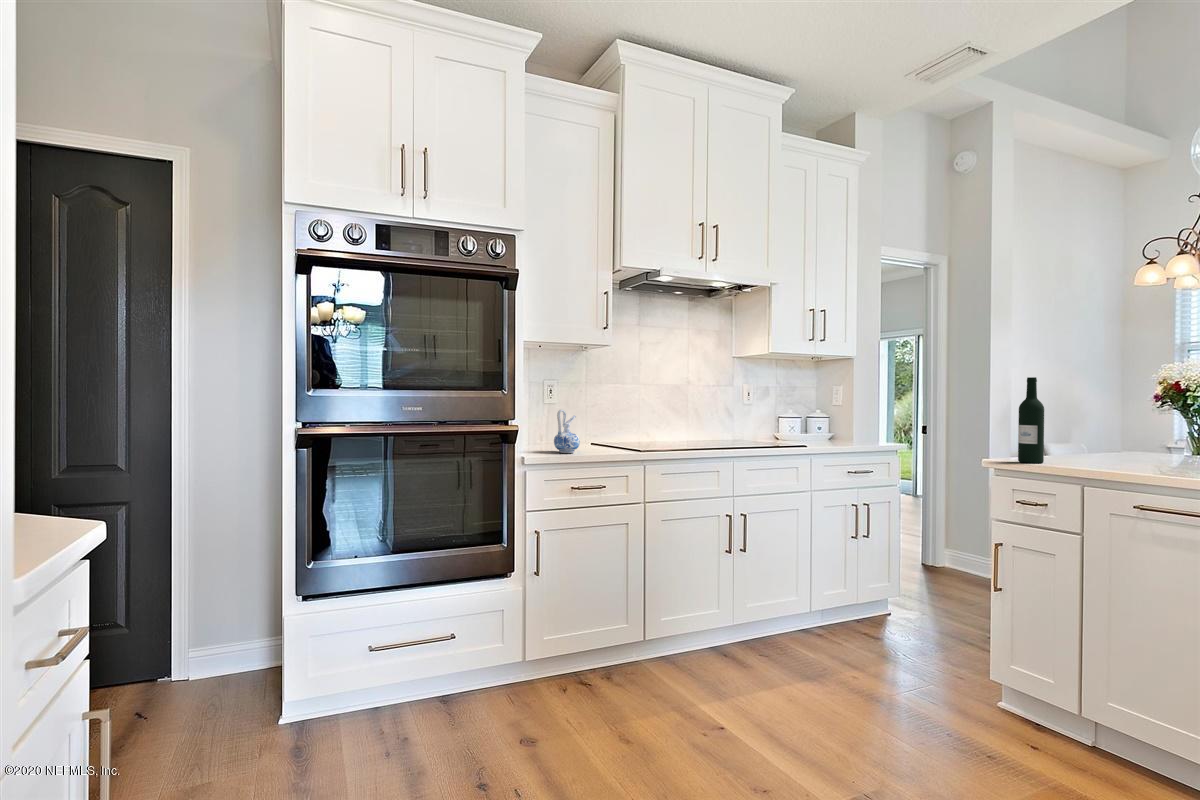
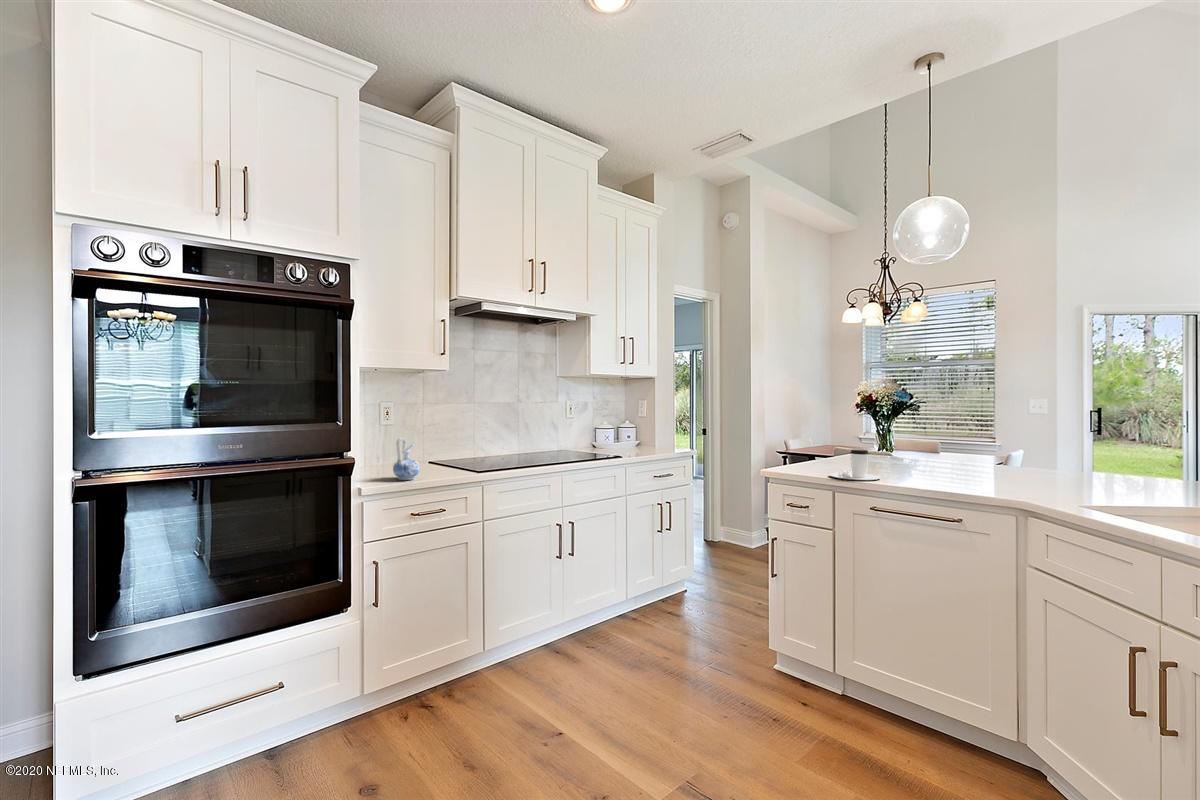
wine bottle: present [1018,377,1044,463] -> none [789,407,807,475]
coffee cup: none [1075,430,1152,469] -> present [829,449,880,480]

